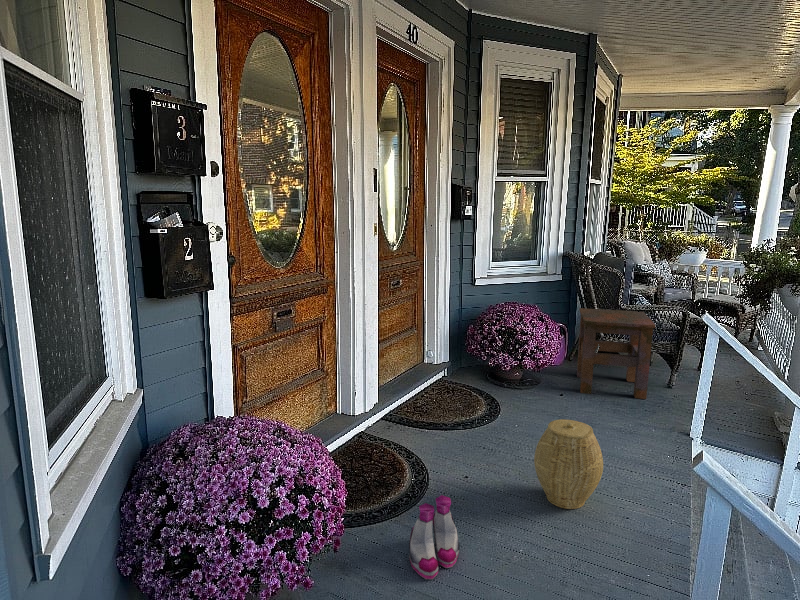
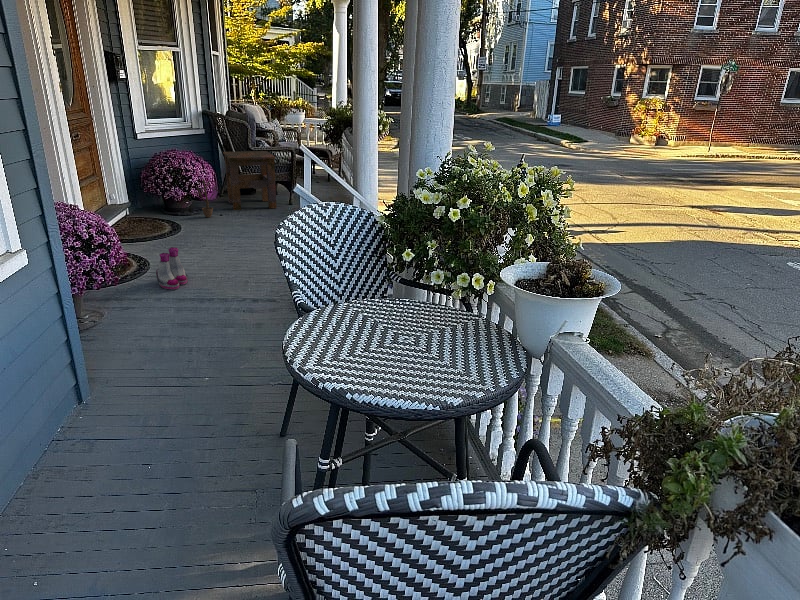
decorative plant: none [517,348,561,402] -> present [194,179,219,218]
woven basket: present [534,419,603,509] -> none [217,206,258,256]

